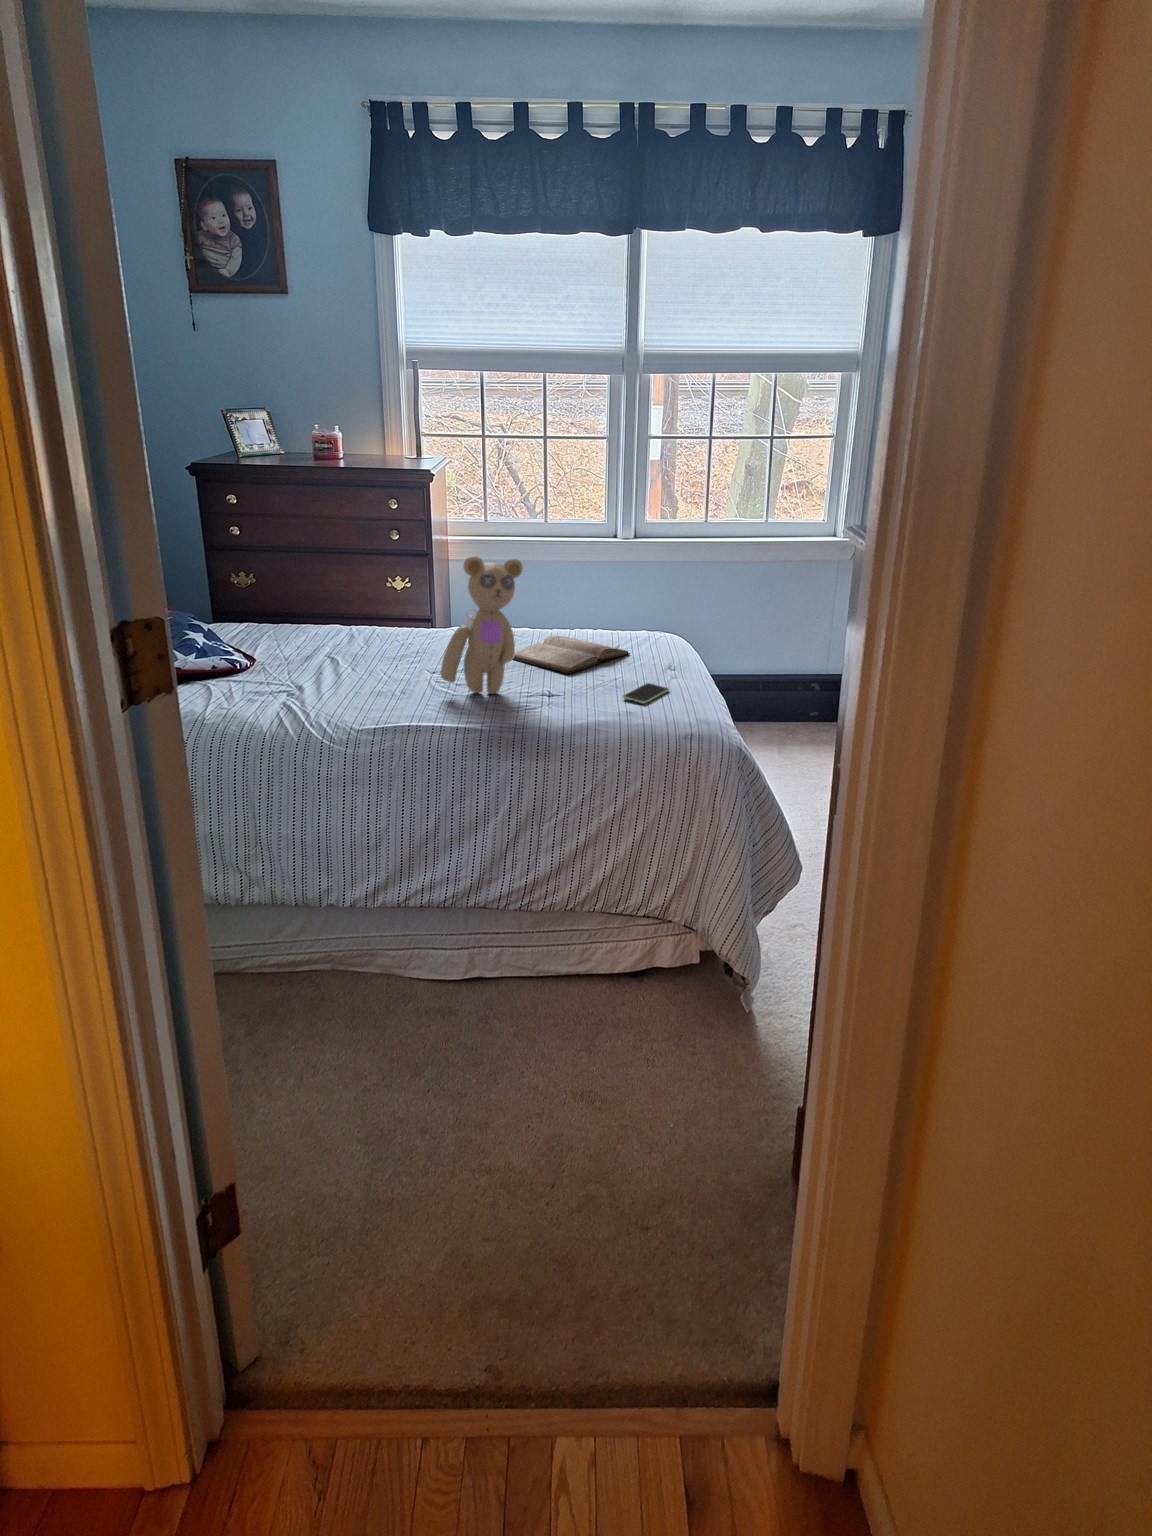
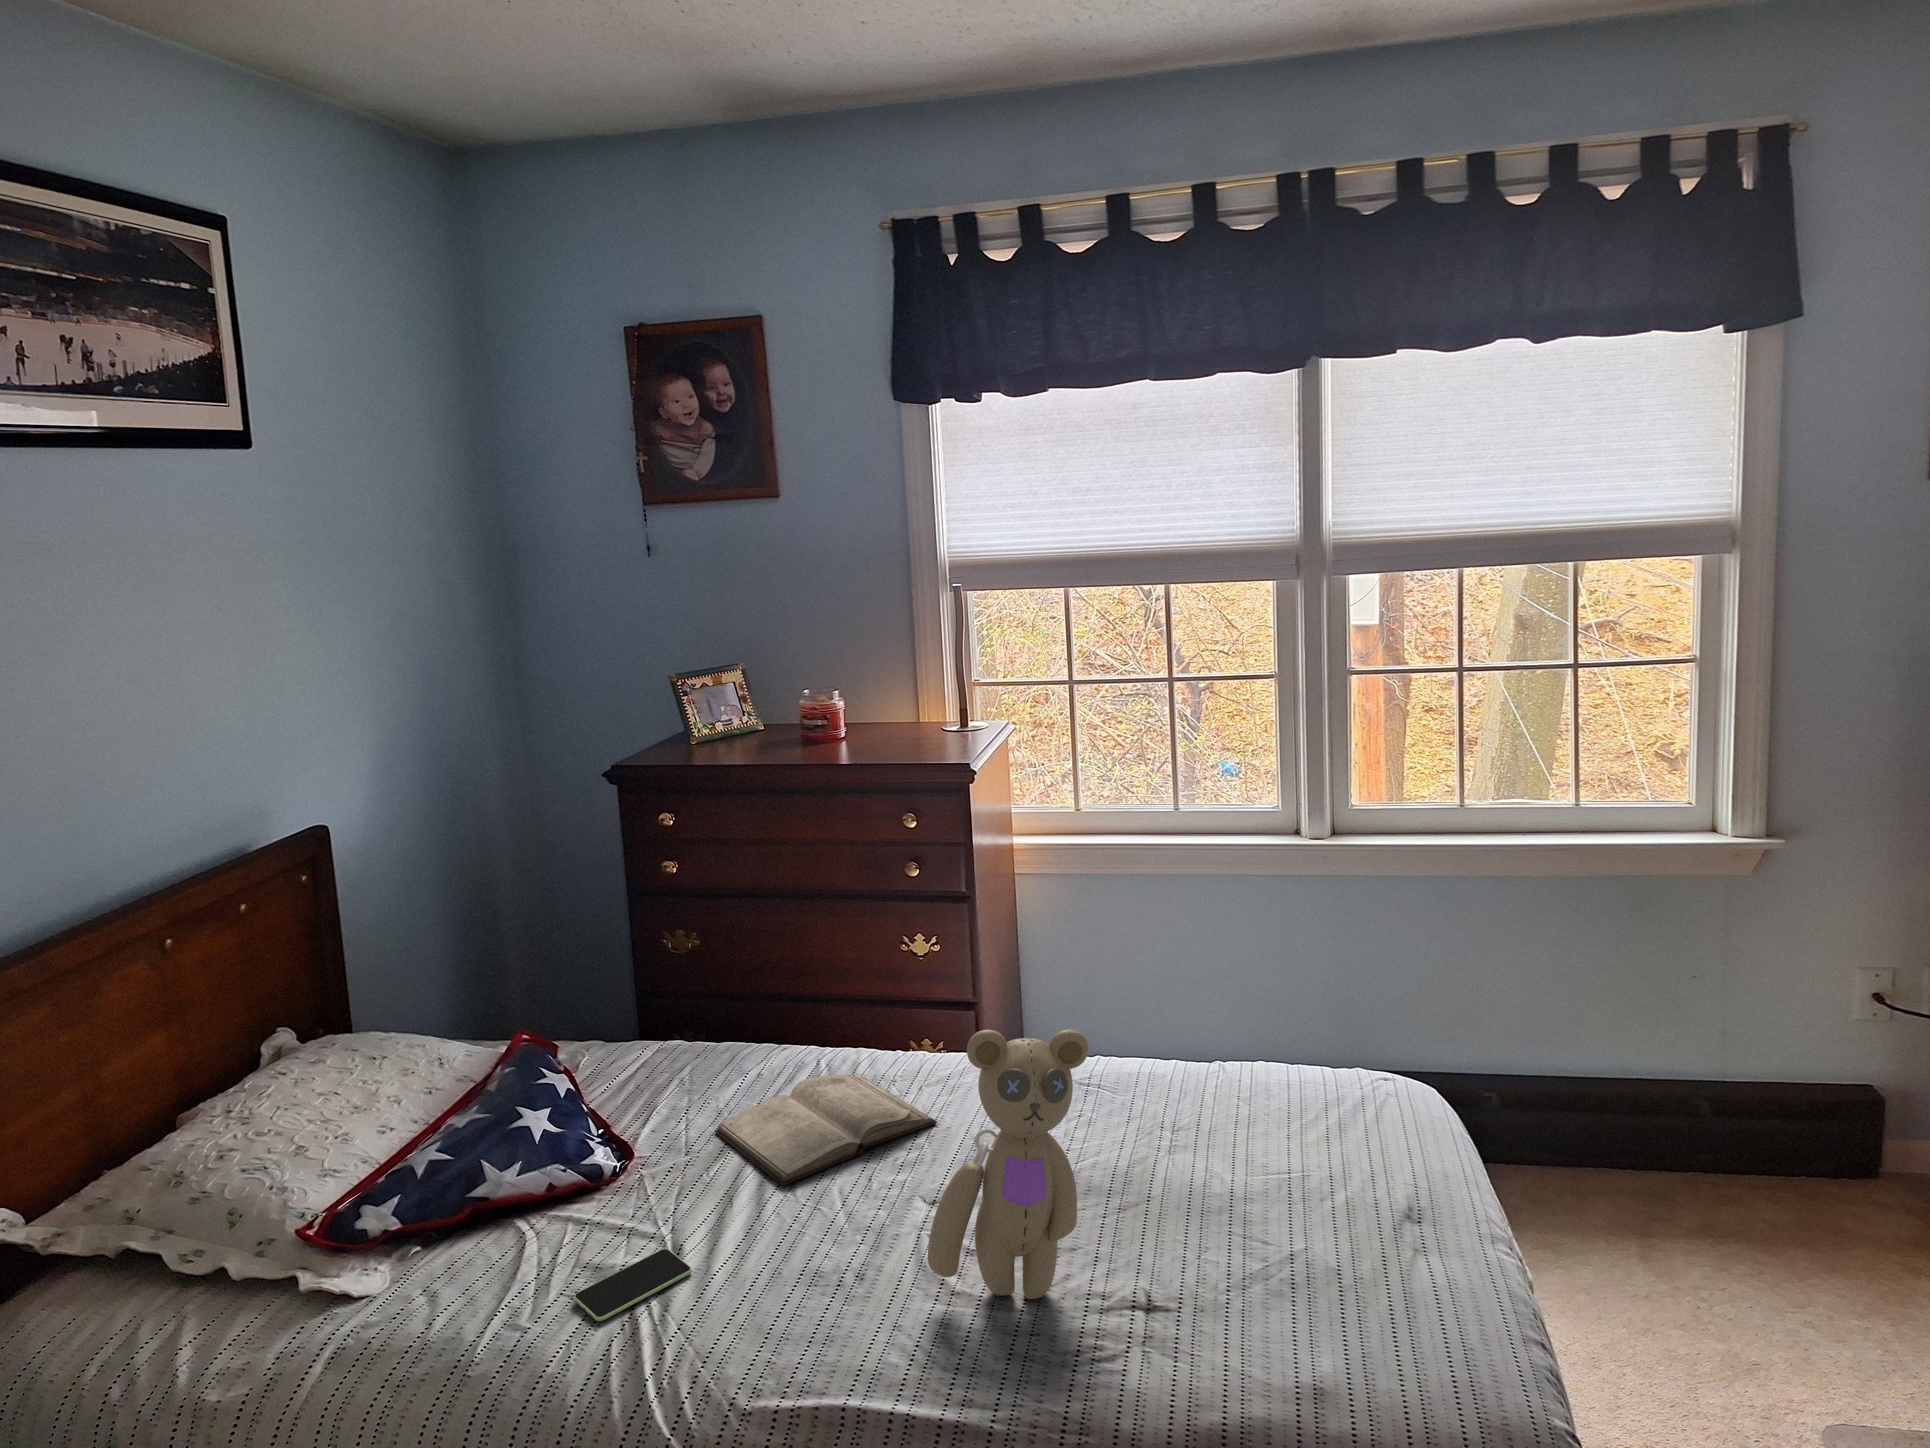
diary: present [513,636,630,673] -> present [715,1074,937,1186]
smartphone: present [623,683,669,703] -> present [573,1249,692,1321]

